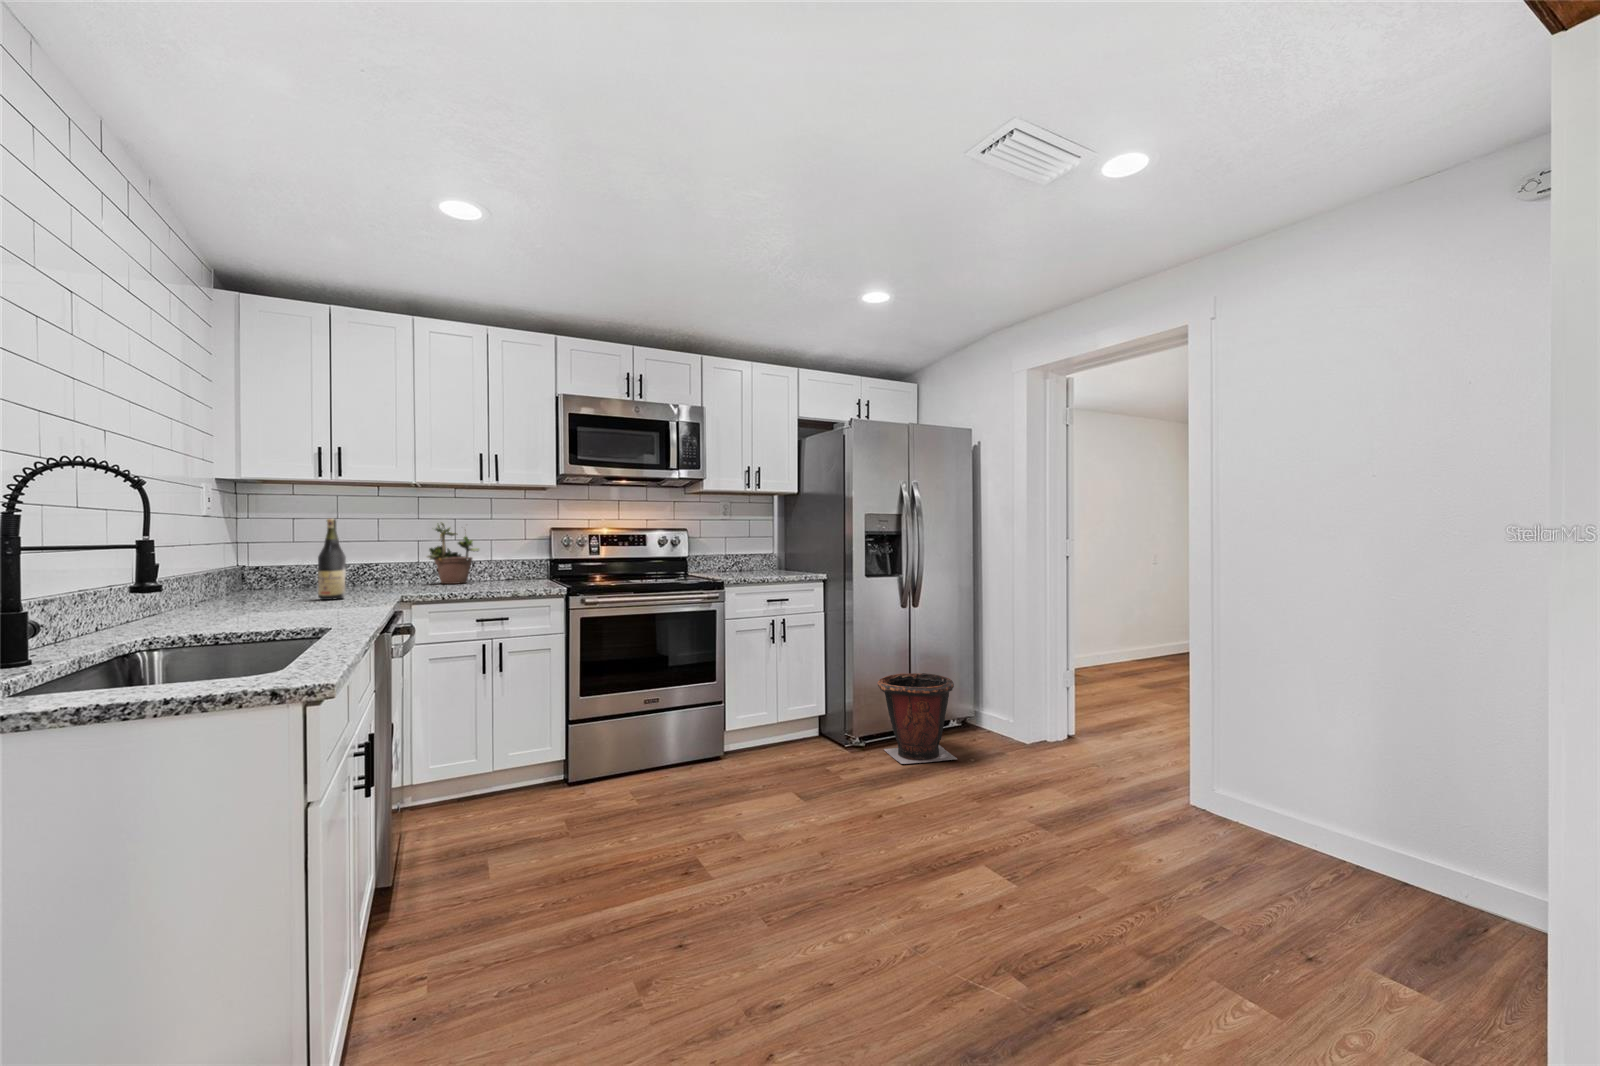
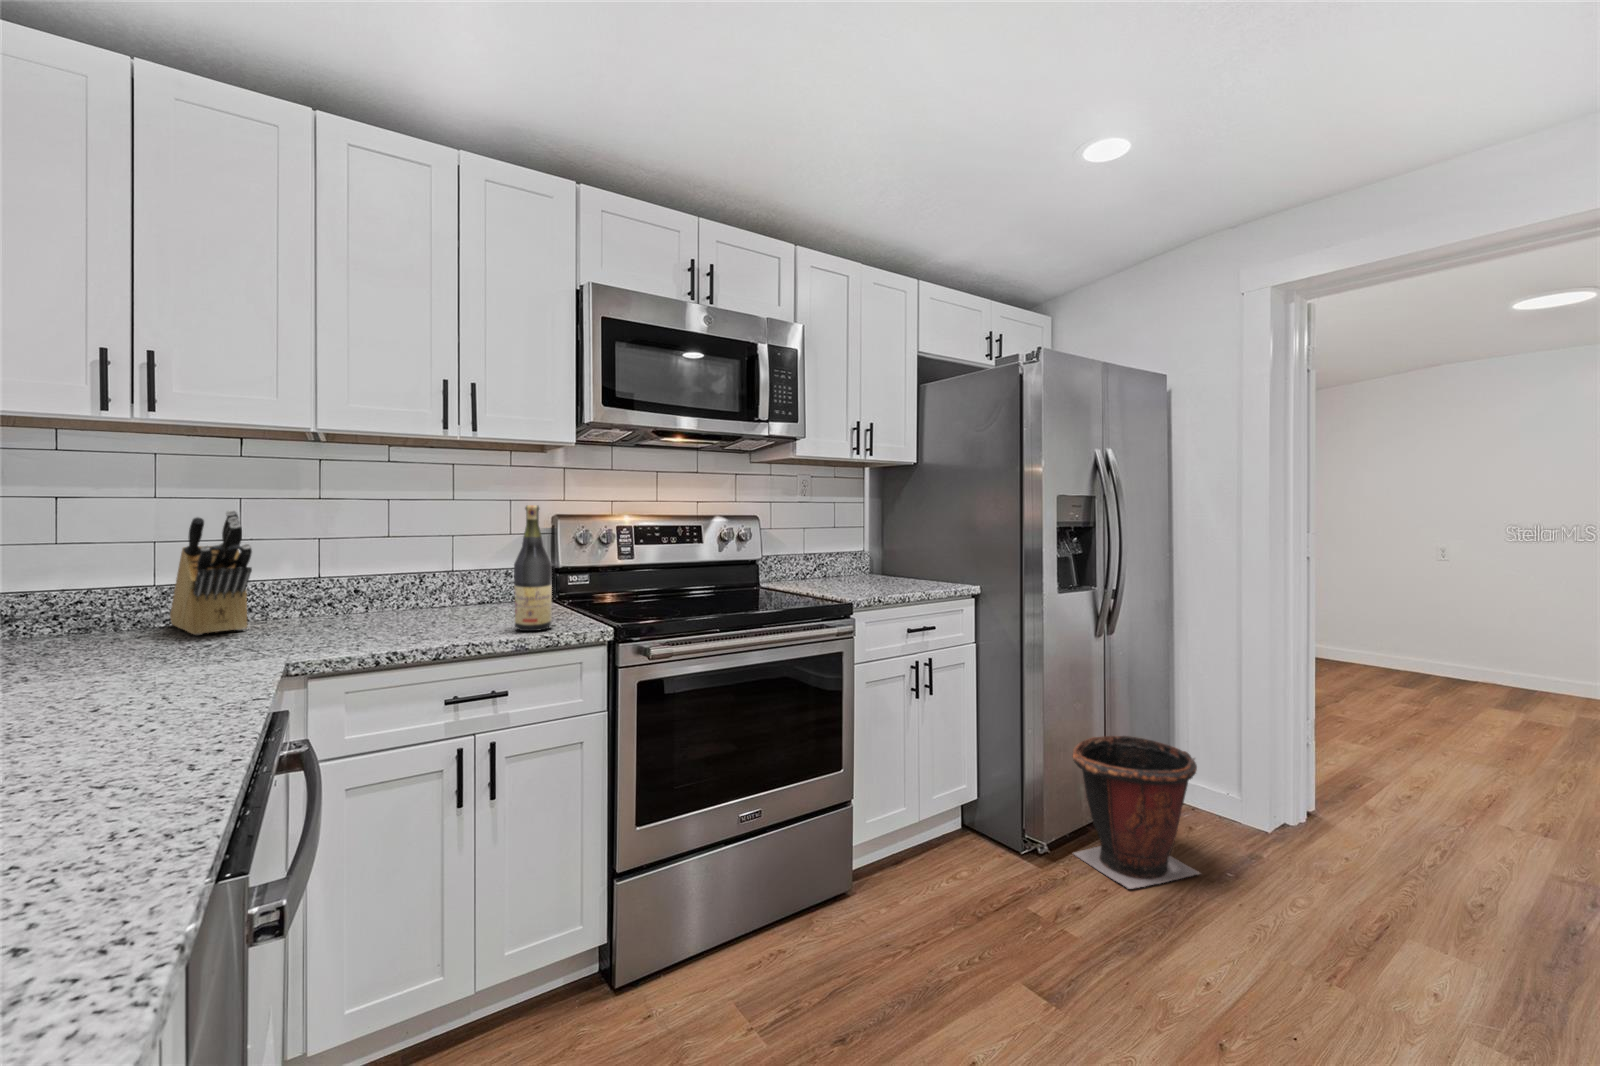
wine bottle: present [318,519,346,600] -> present [514,505,552,631]
potted plant: present [427,522,479,584] -> none [335,496,434,616]
knife block: none [344,525,385,589] -> present [170,510,252,635]

